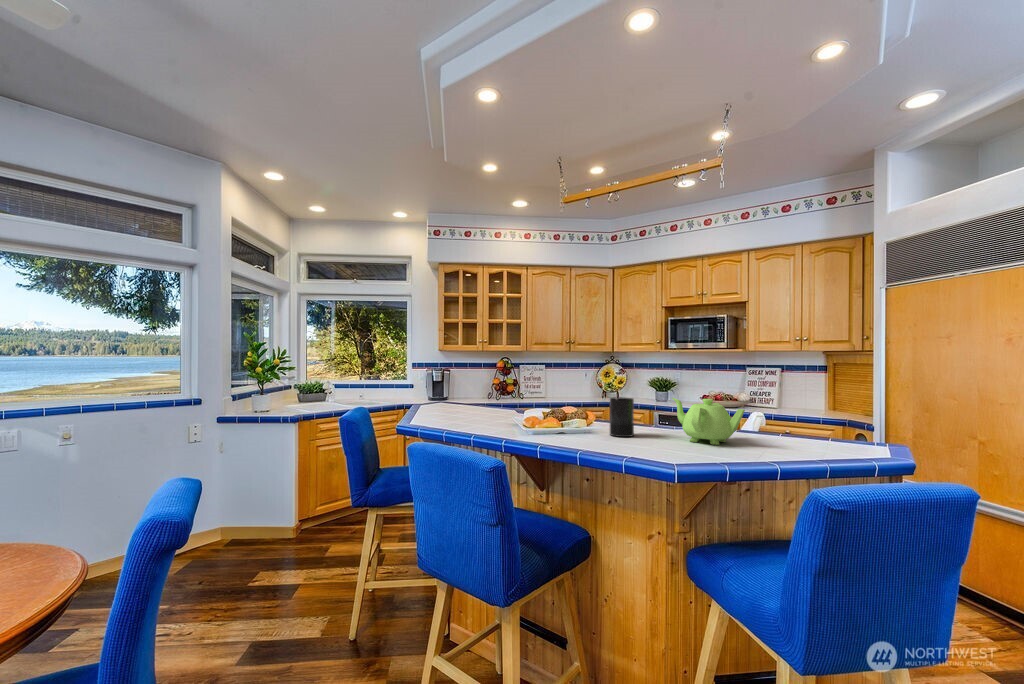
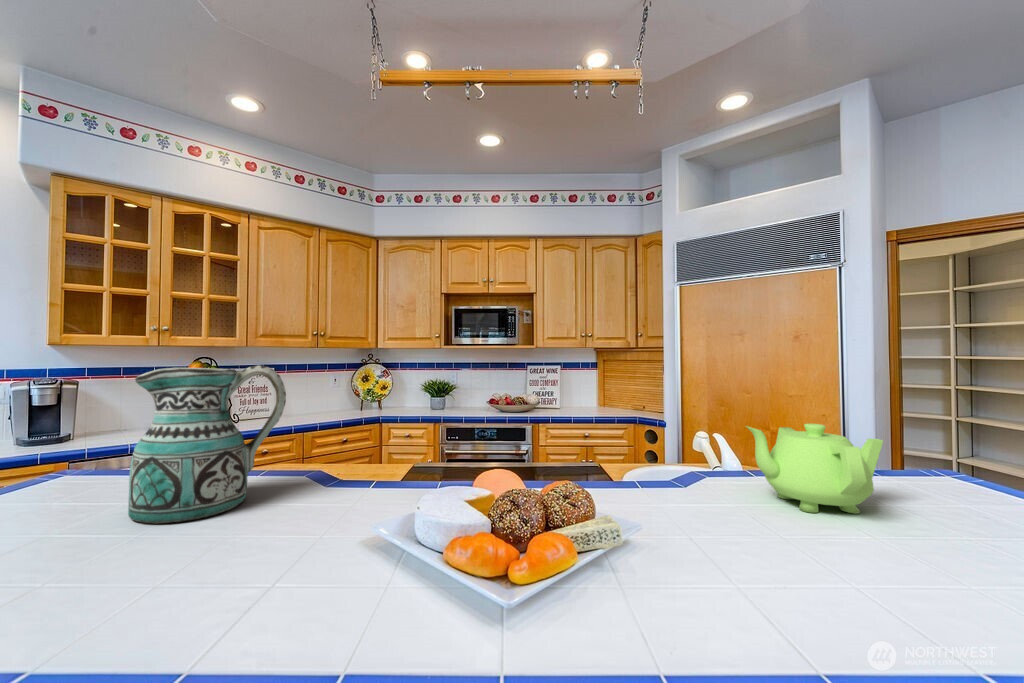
ceramic pitcher: none [449,363,496,415] -> present [128,365,286,523]
candle: present [610,397,634,437] -> none [650,430,715,531]

